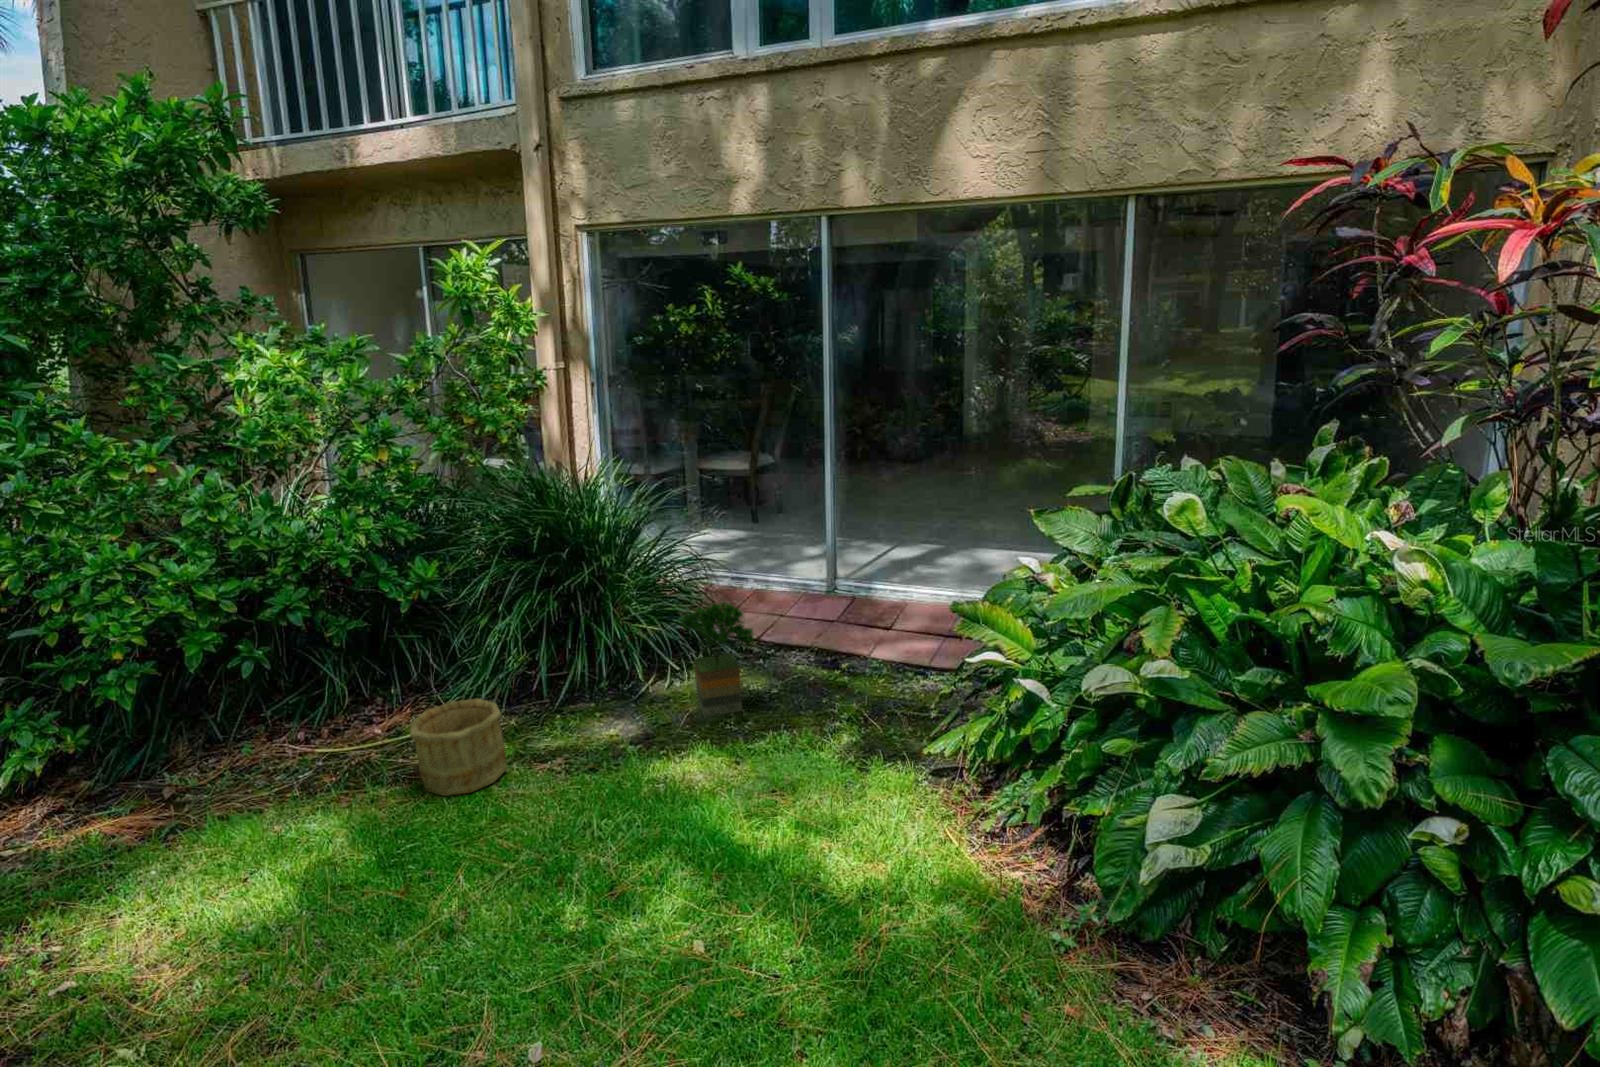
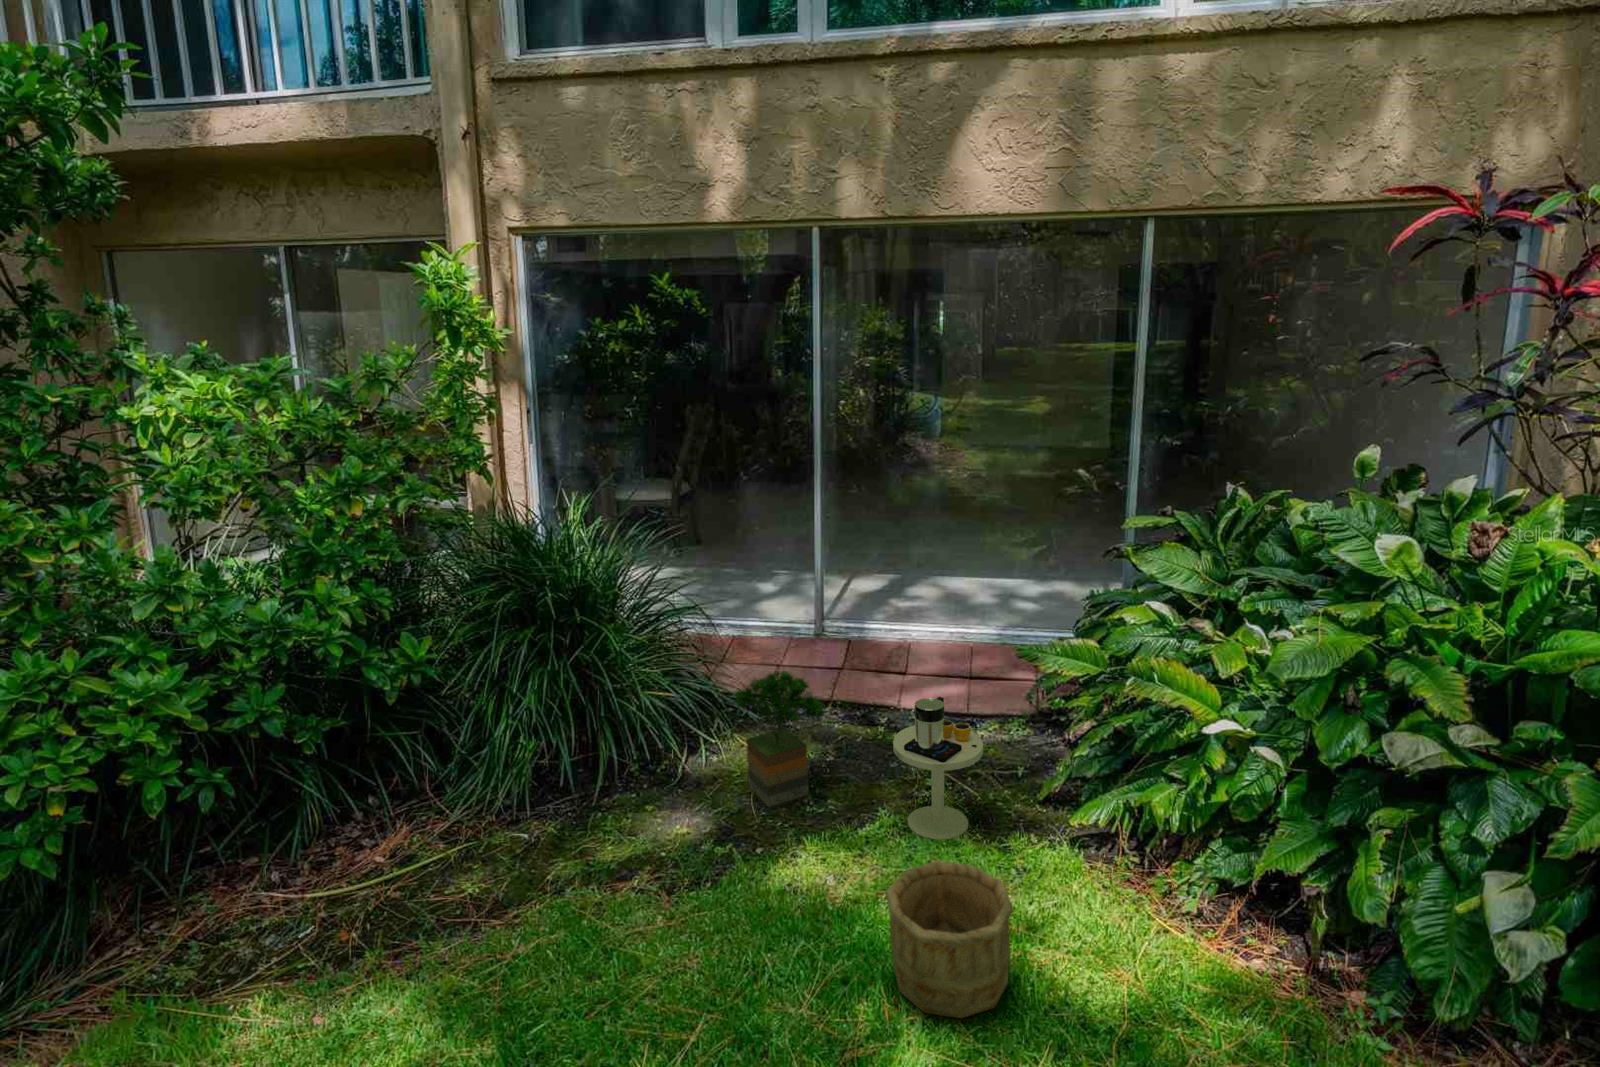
side table: none [793,627,871,752] -> present [893,697,983,840]
wooden bucket: present [410,699,507,796] -> present [886,860,1013,1018]

